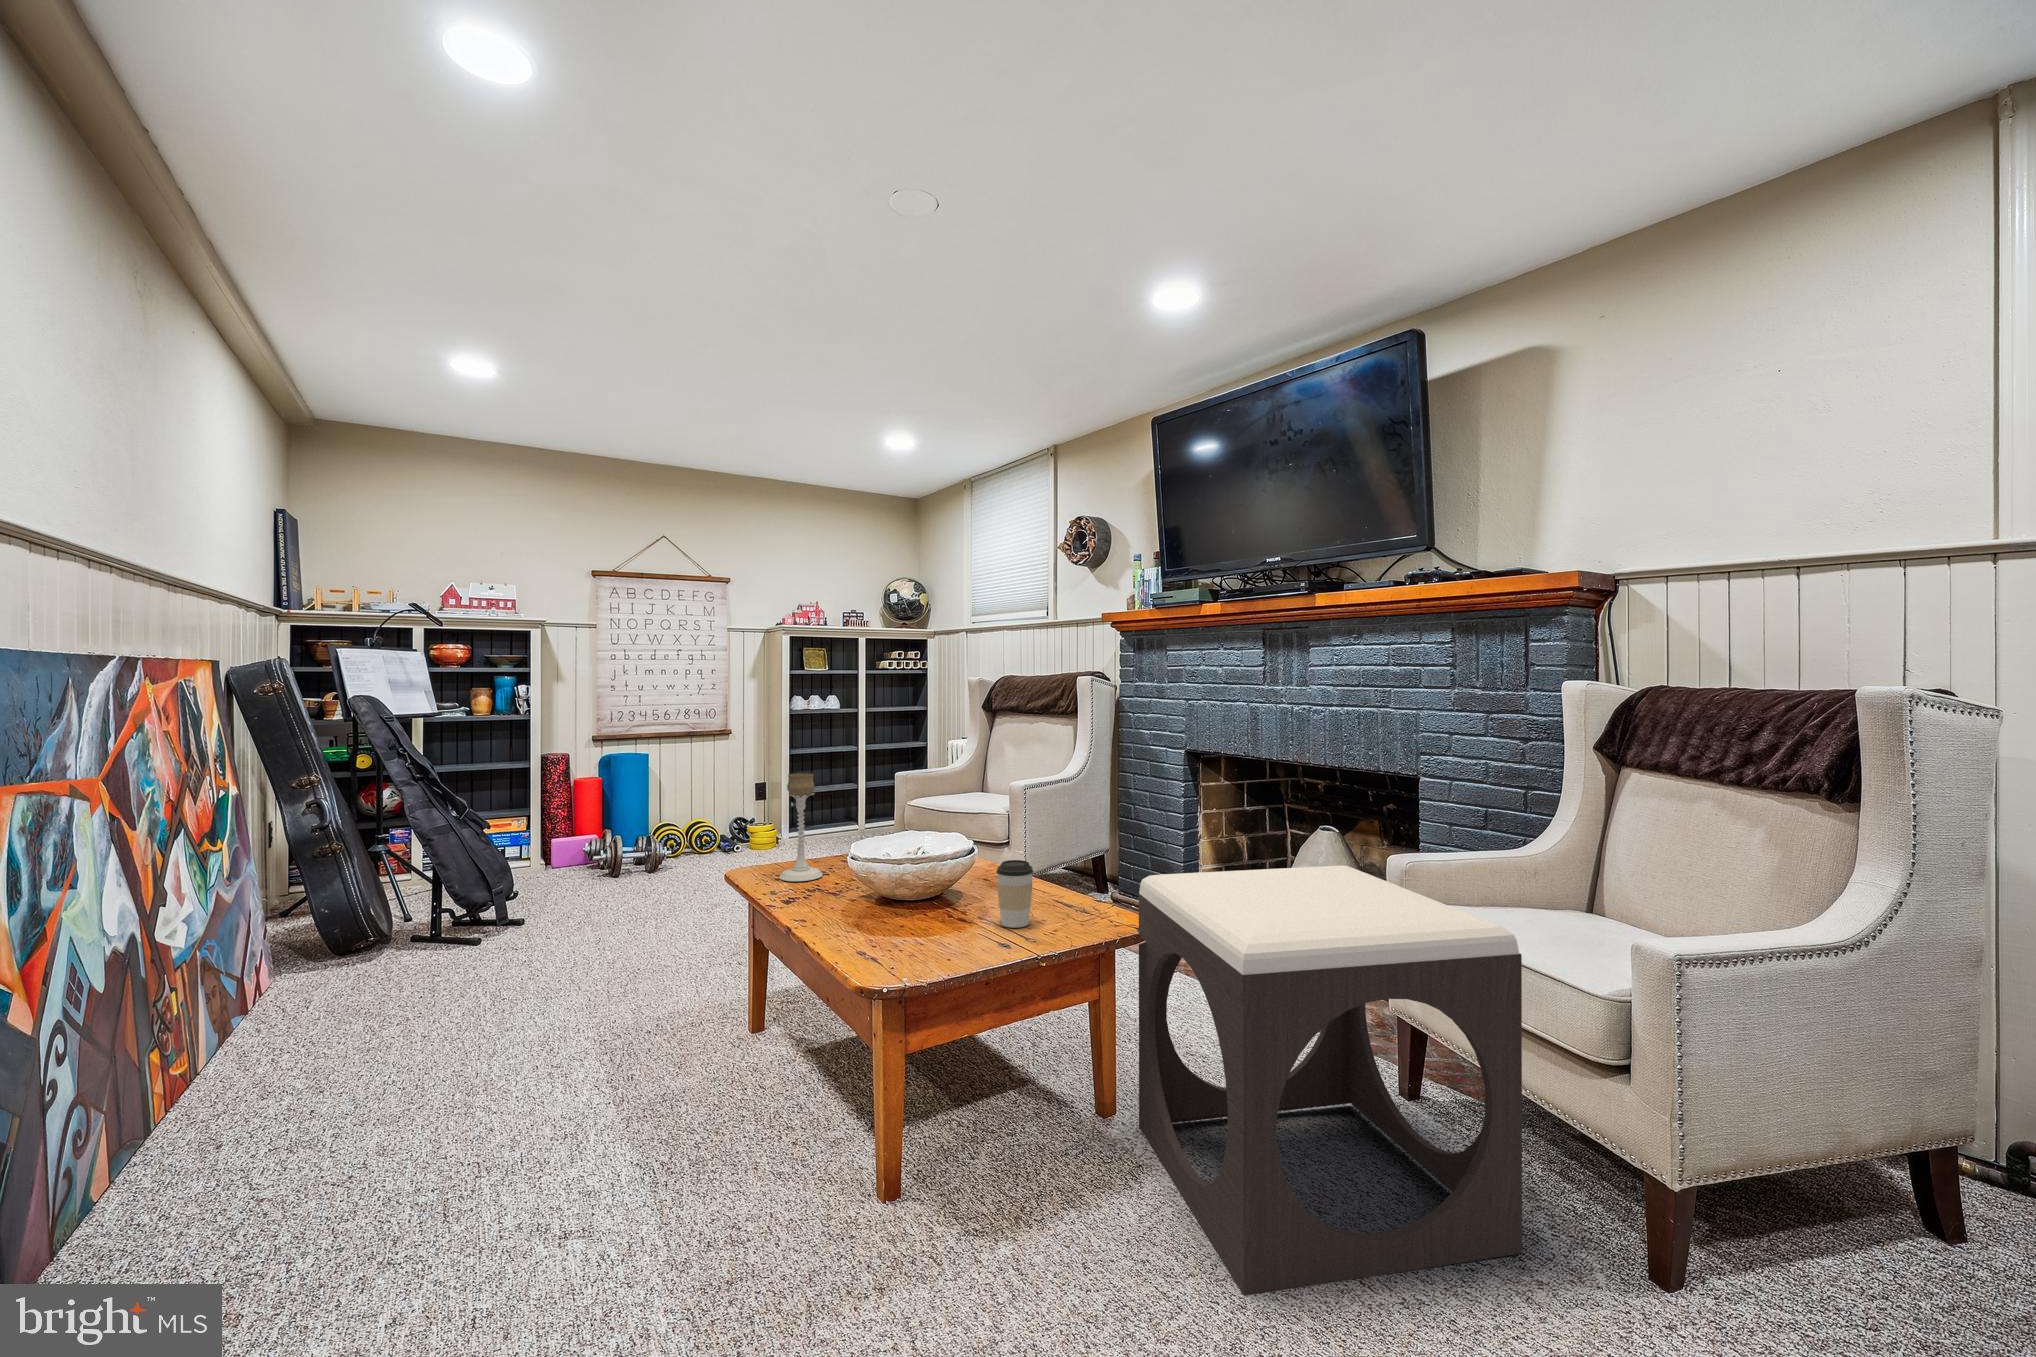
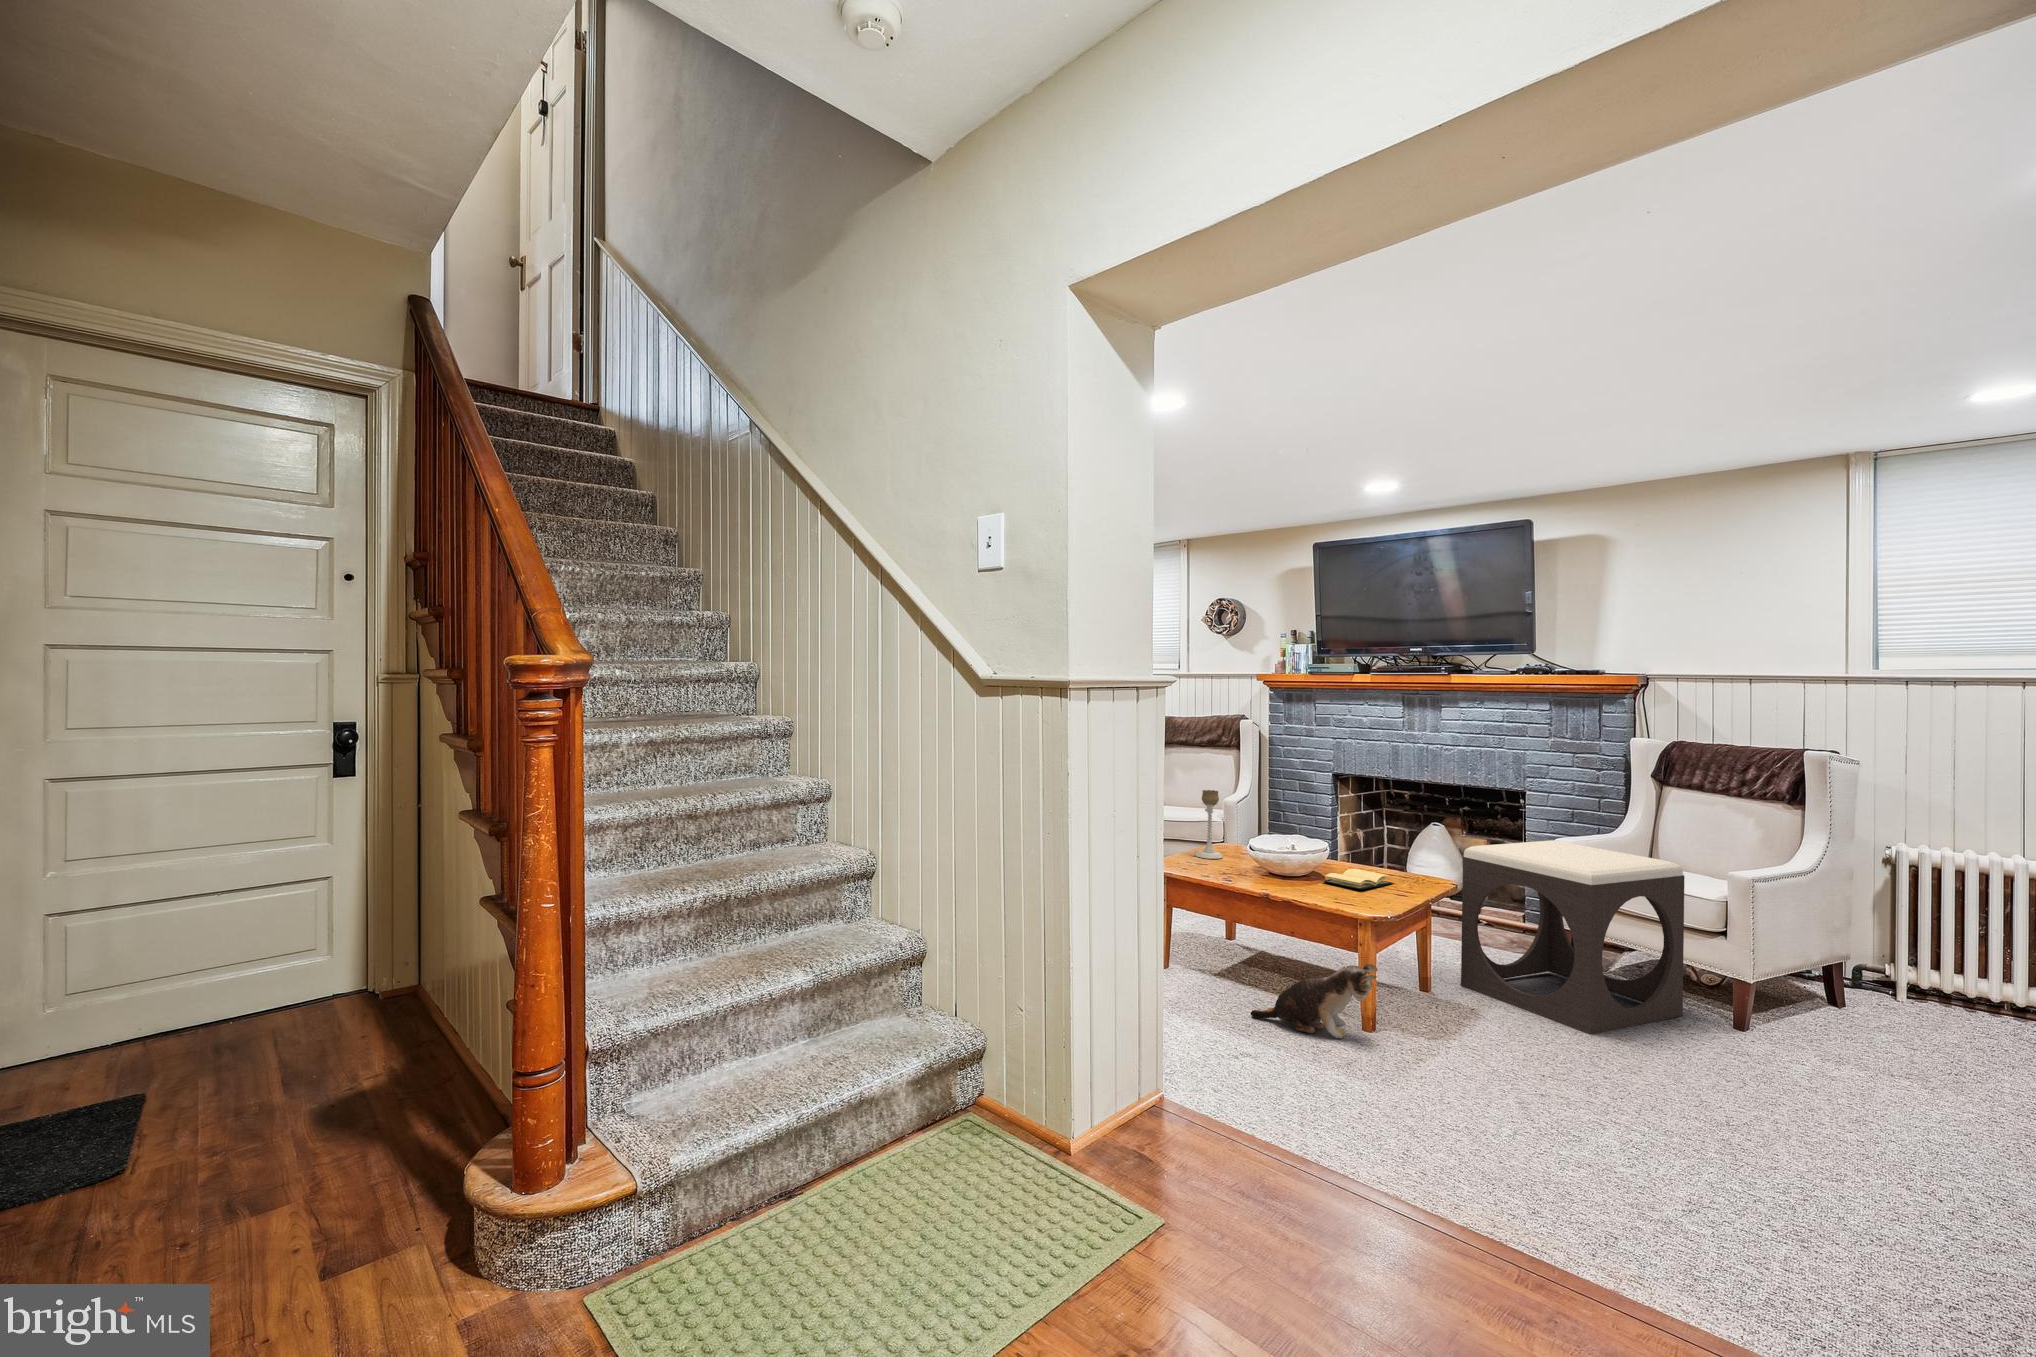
coffee cup: present [996,860,1033,928] -> none [1380,840,1403,878]
book: none [852,909,981,954] -> present [1323,869,1393,890]
plush toy: none [635,1110,772,1255] -> present [1251,964,1378,1038]

